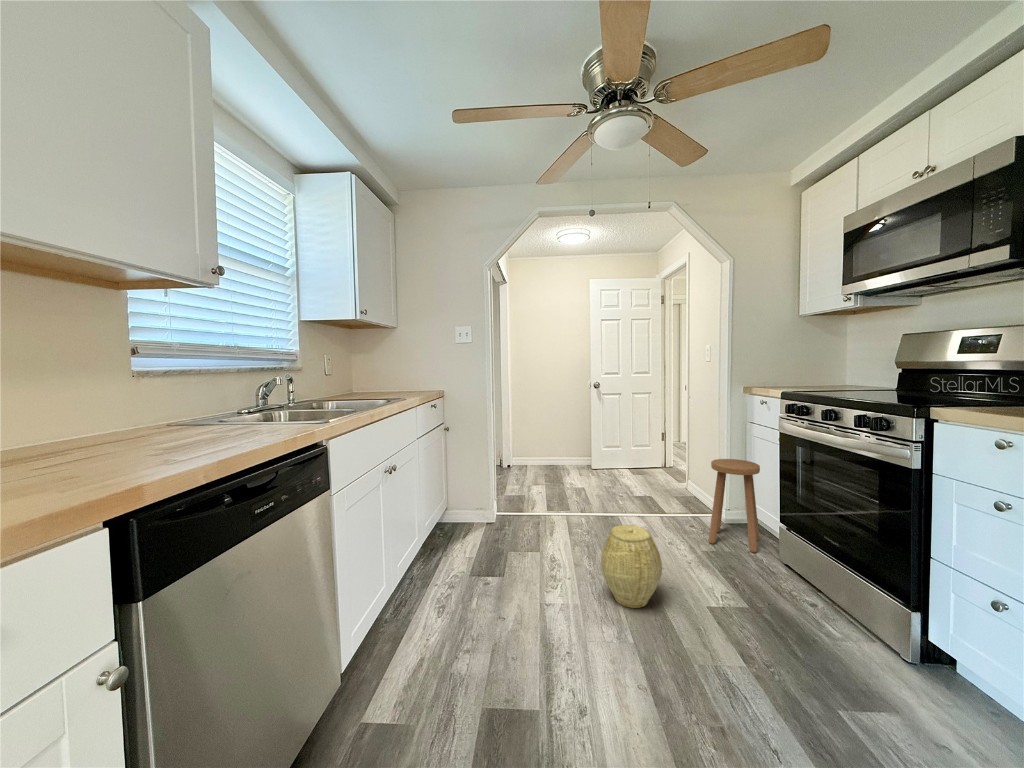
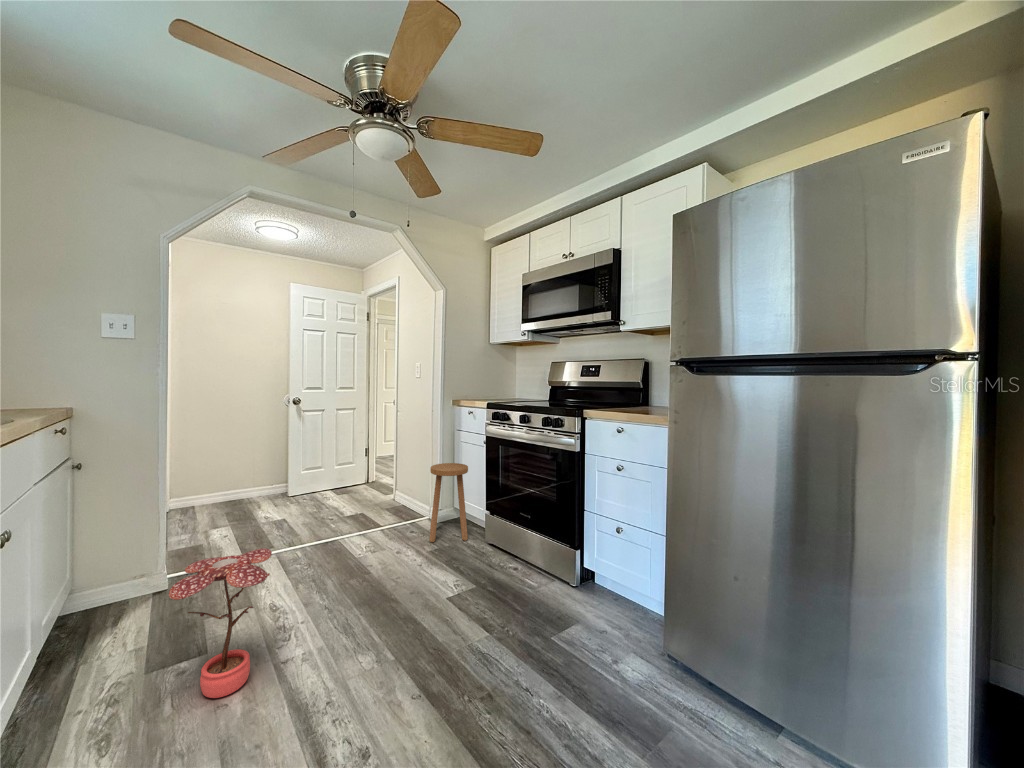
potted plant: none [471,506,539,612] -> present [169,548,272,698]
woven basket: present [601,525,662,608] -> none [346,540,409,627]

